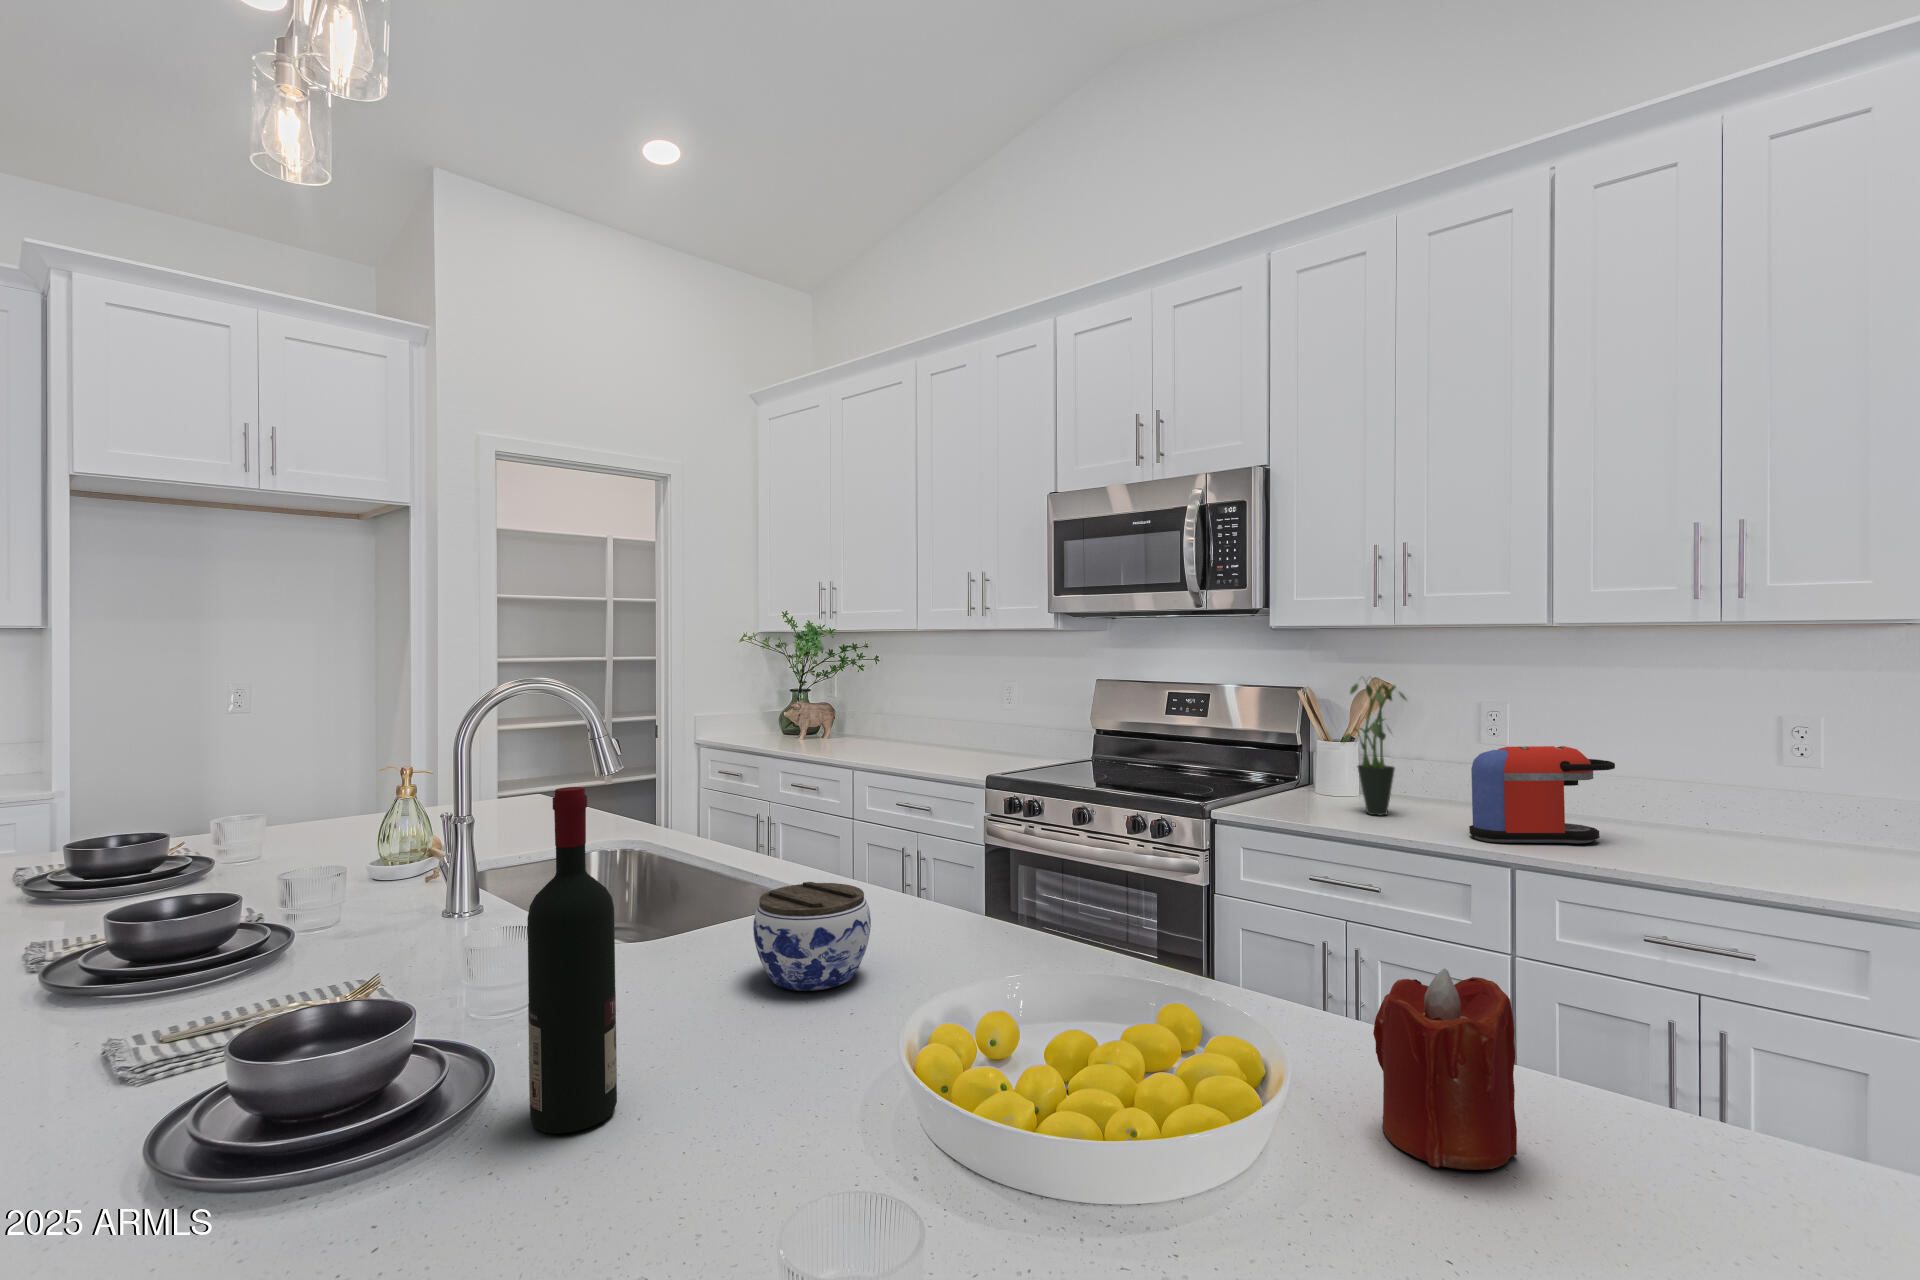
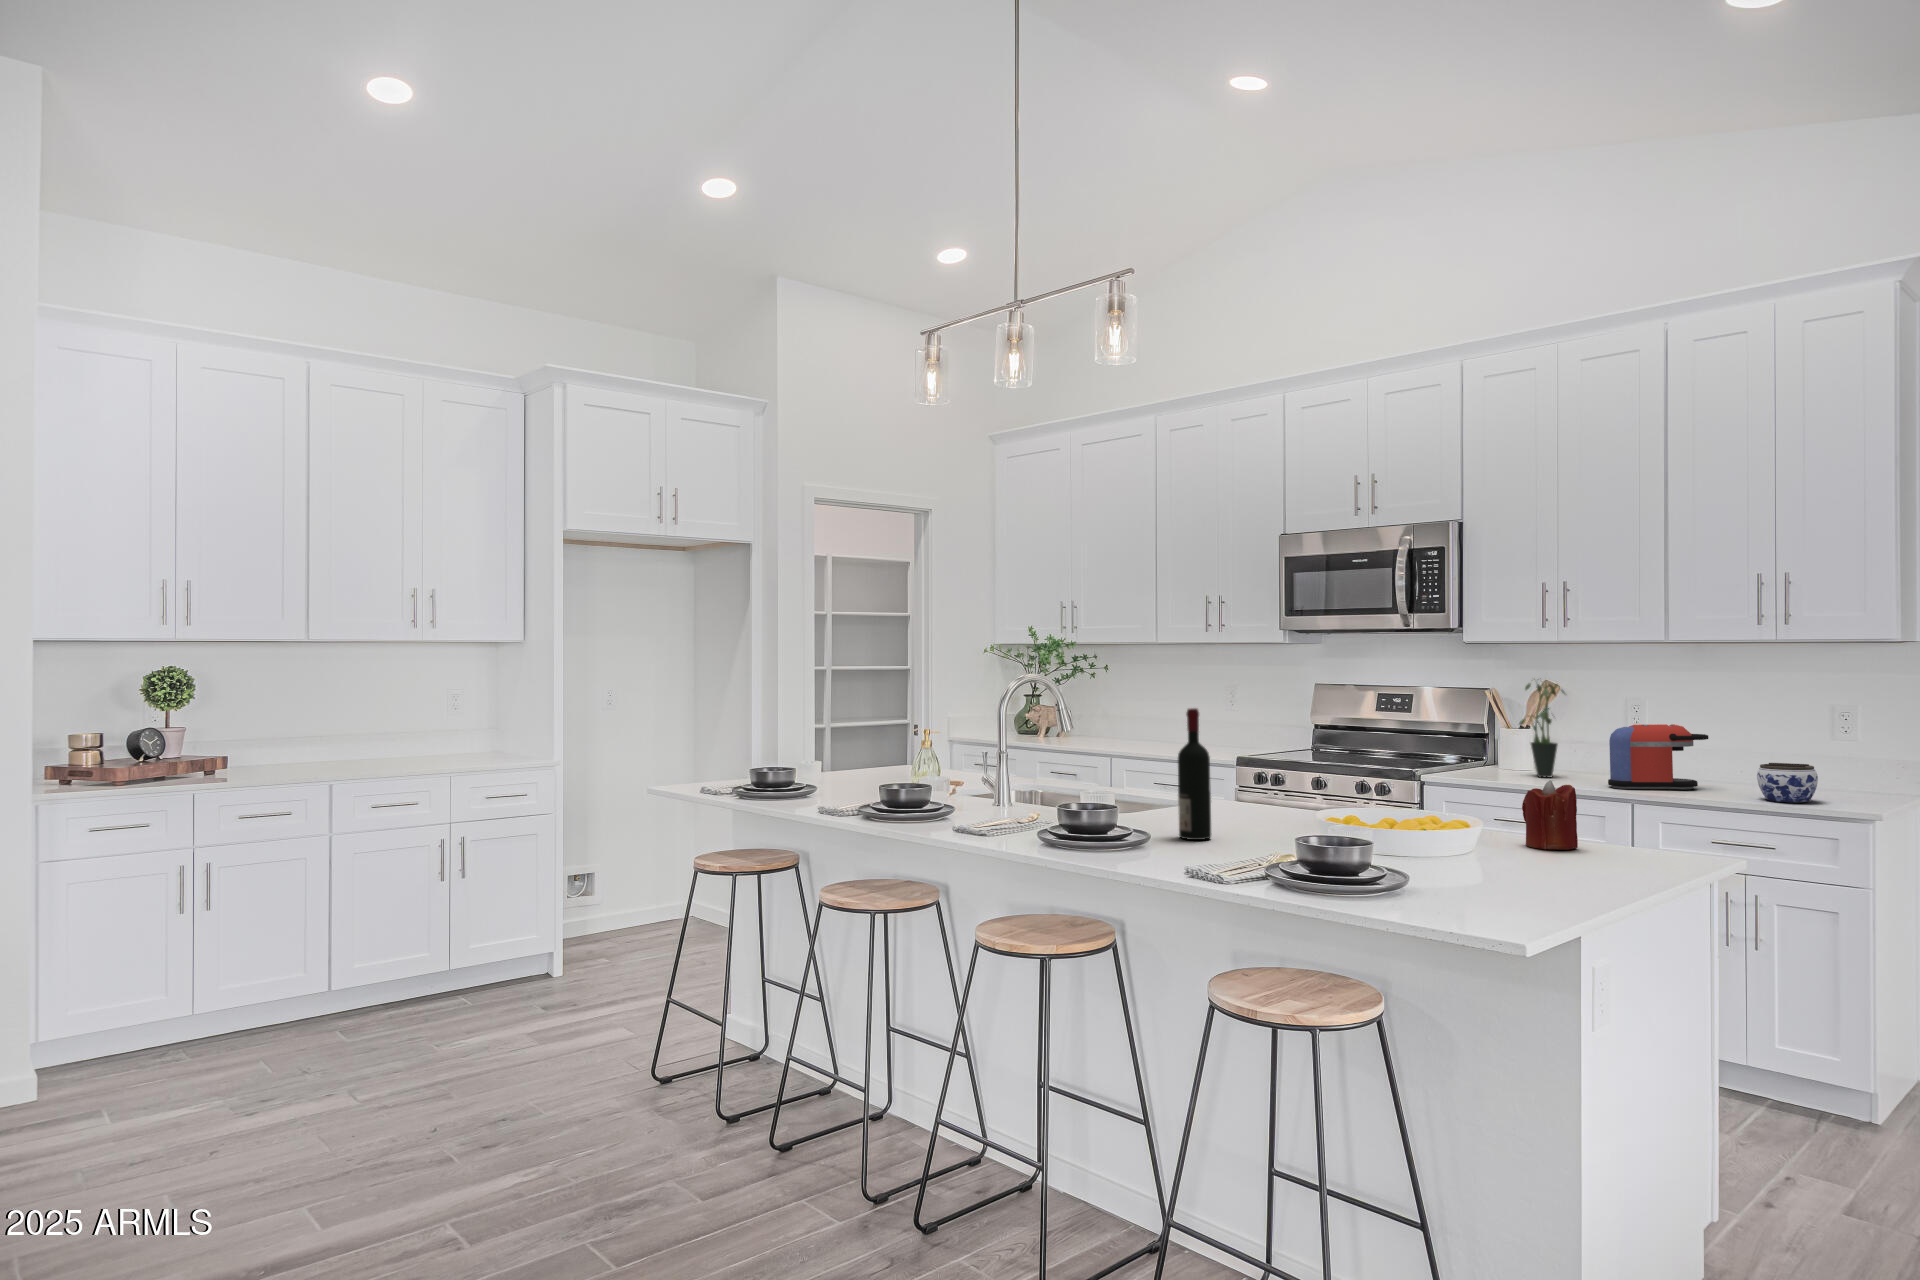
jar: present [753,882,871,991] -> present [1757,763,1818,802]

